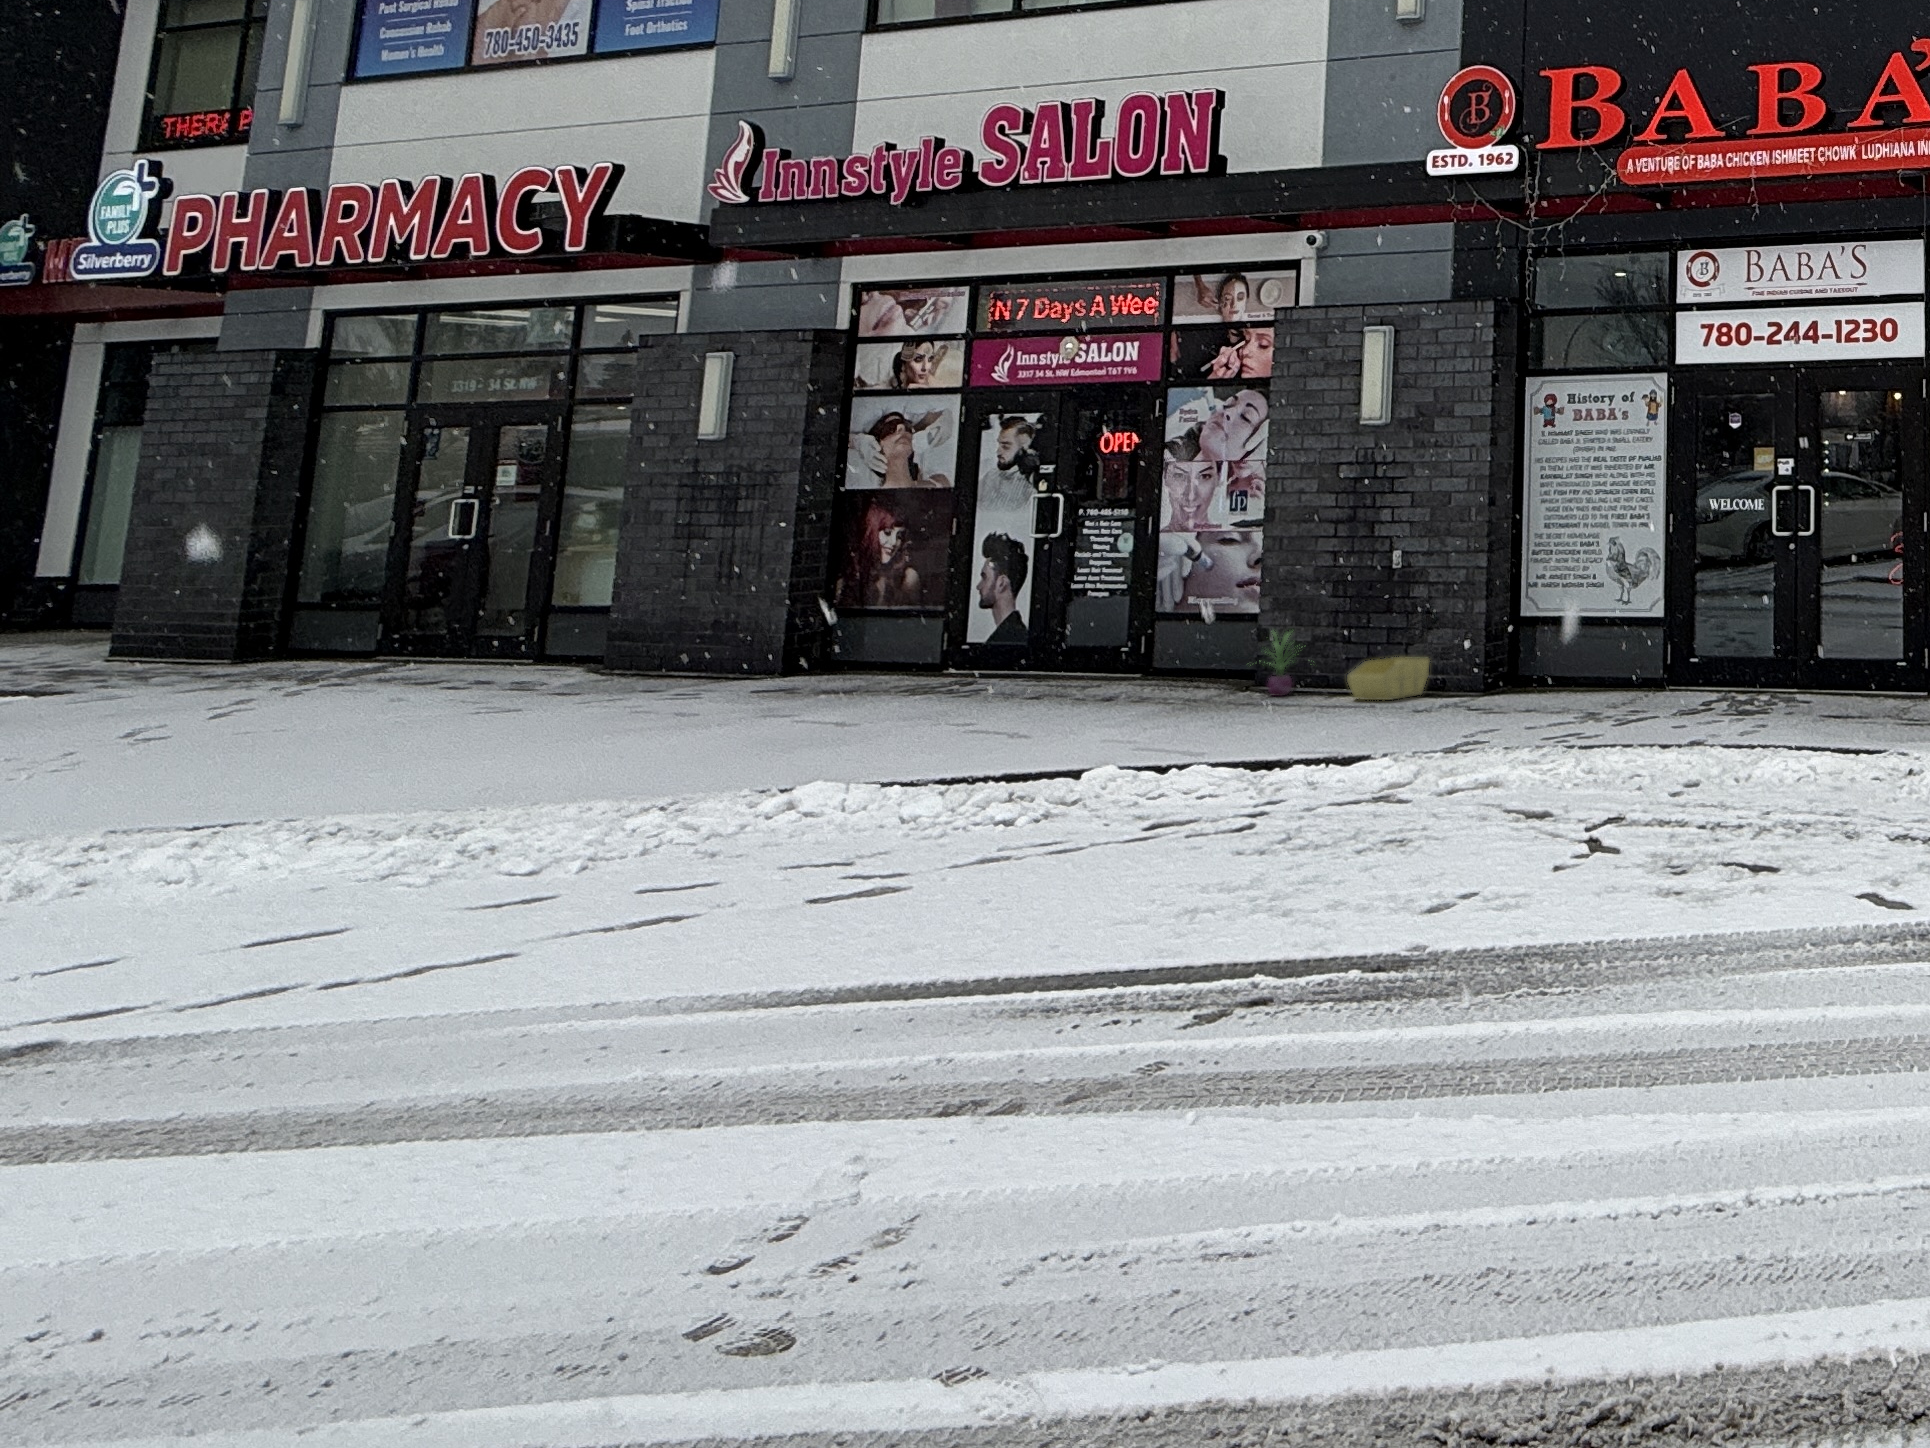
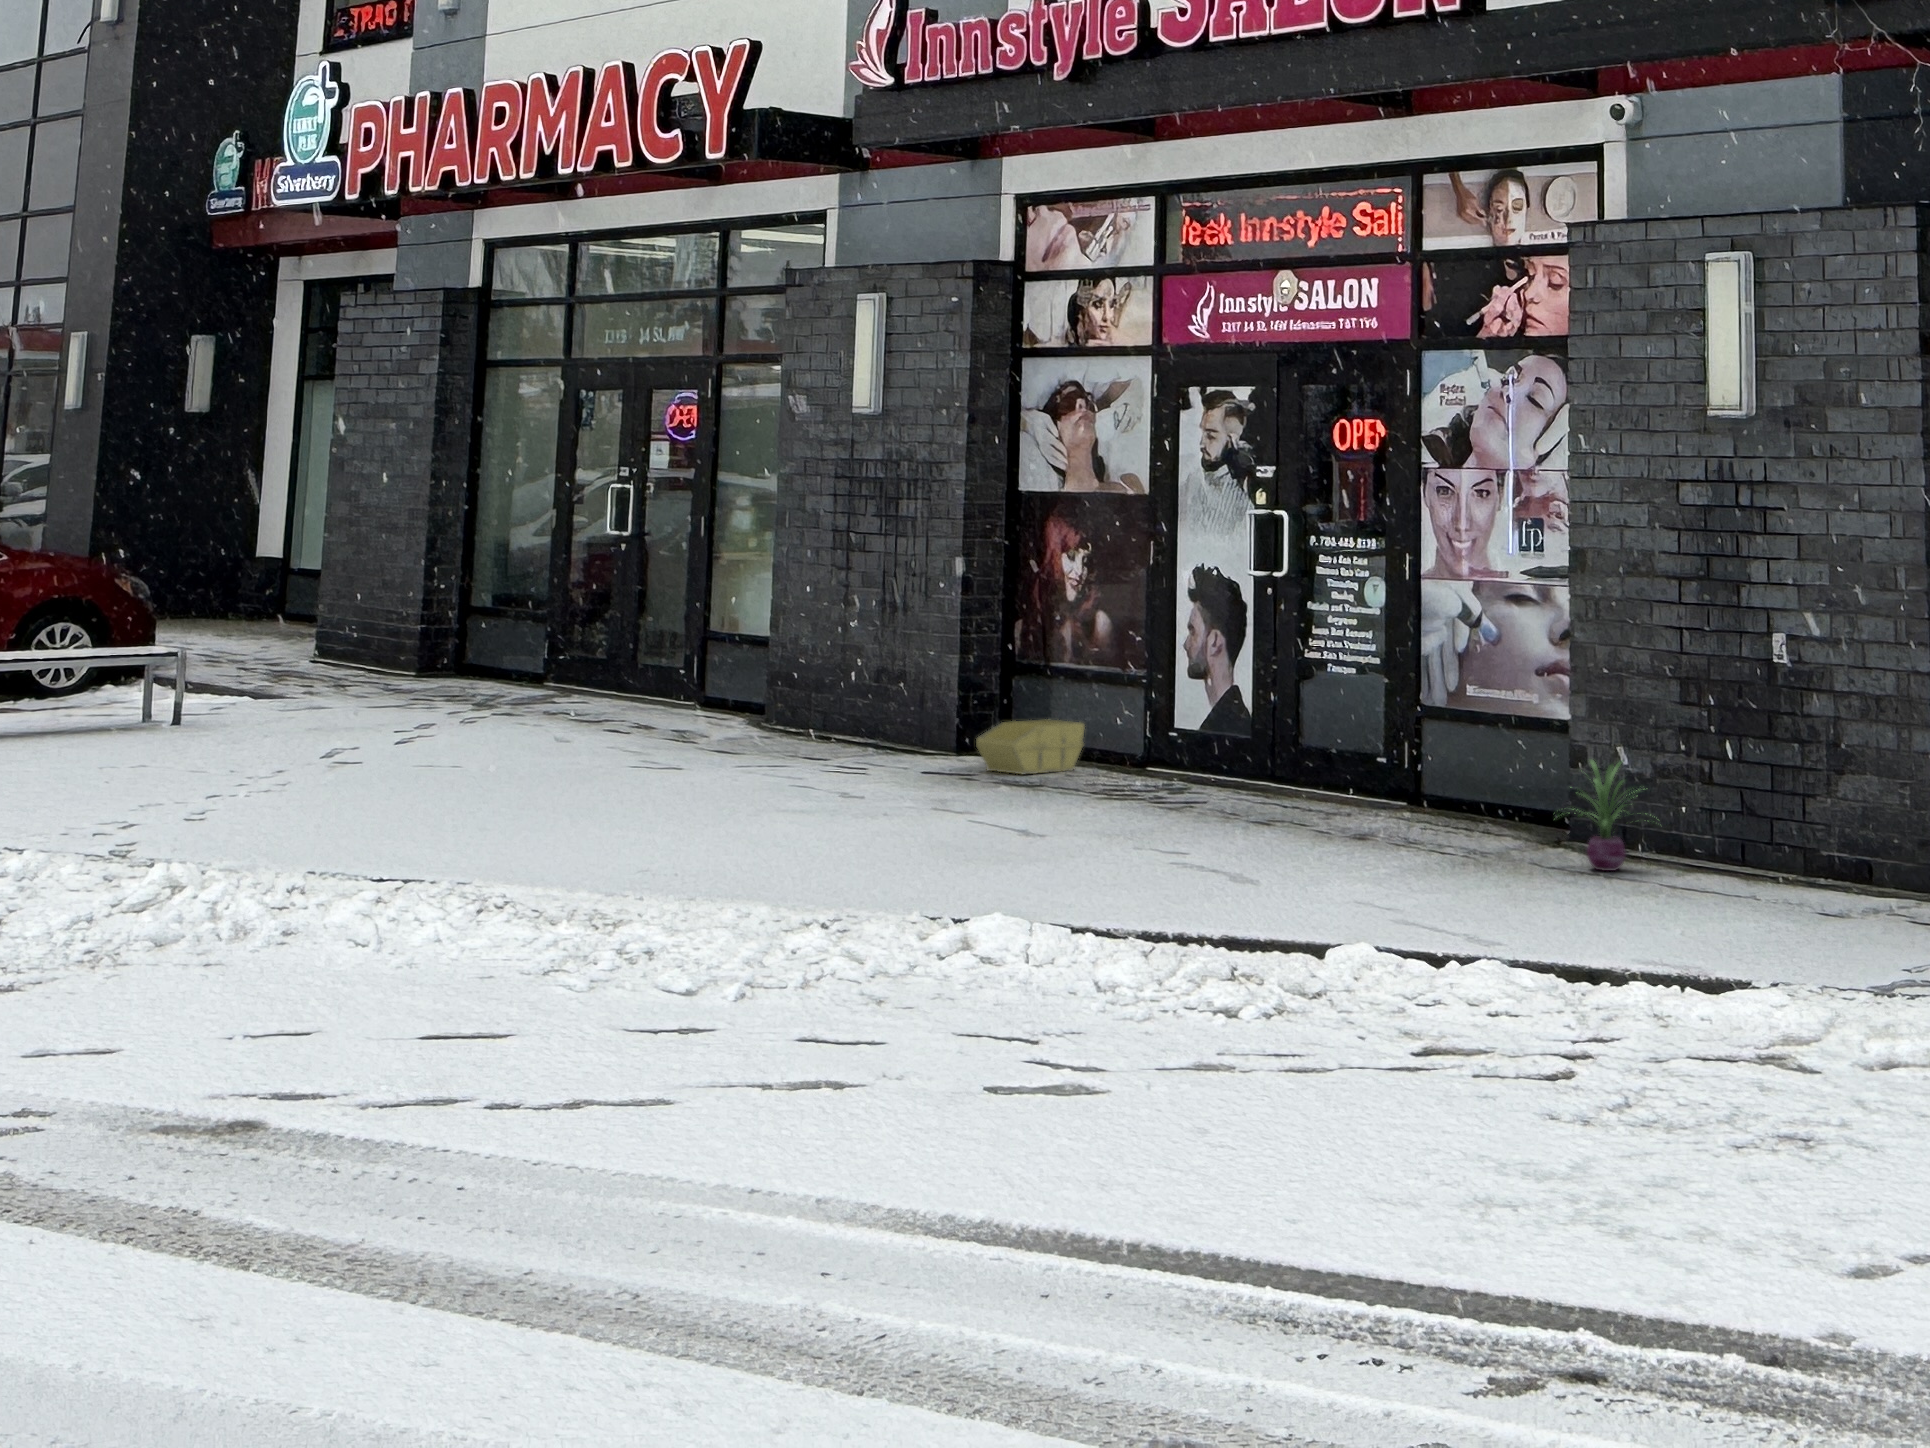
storage bin: present [1347,657,1430,700] -> present [976,719,1085,774]

